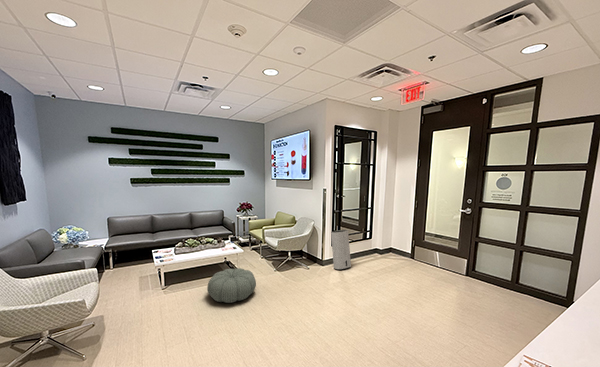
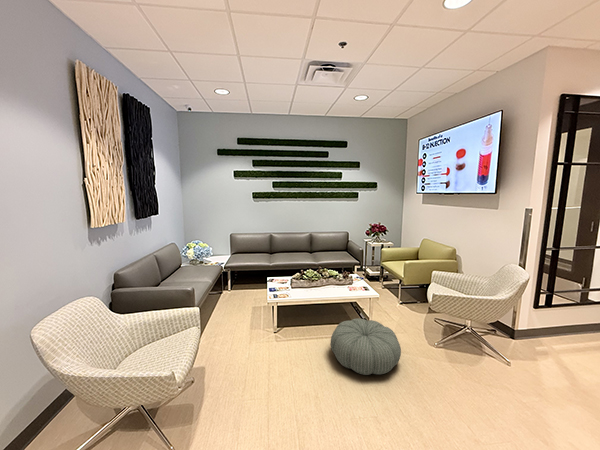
air purifier: present [331,230,351,269] -> none [536,285,579,356]

